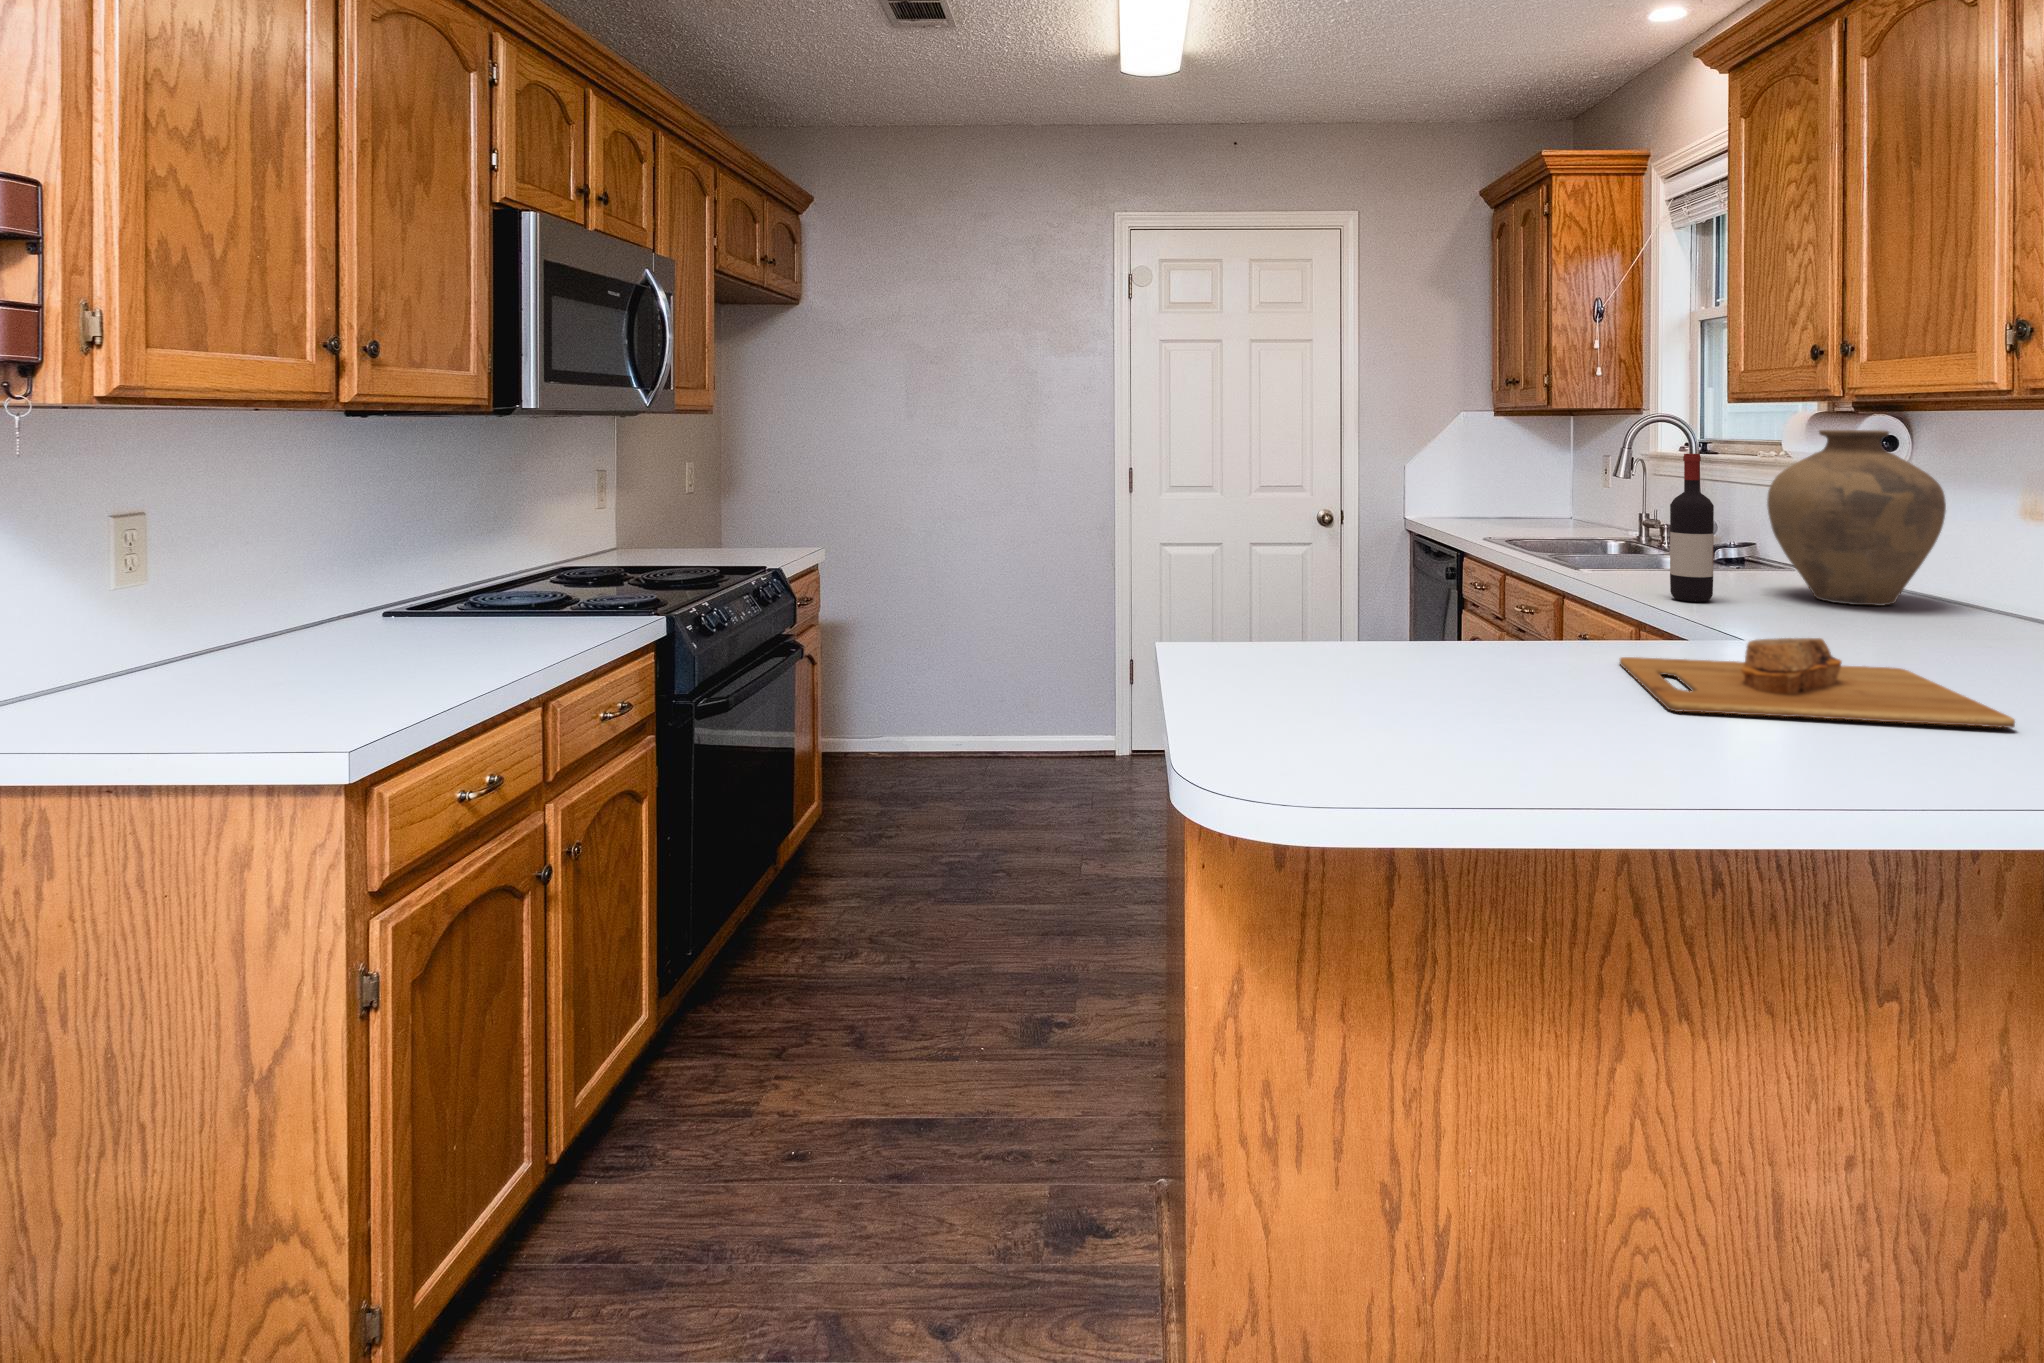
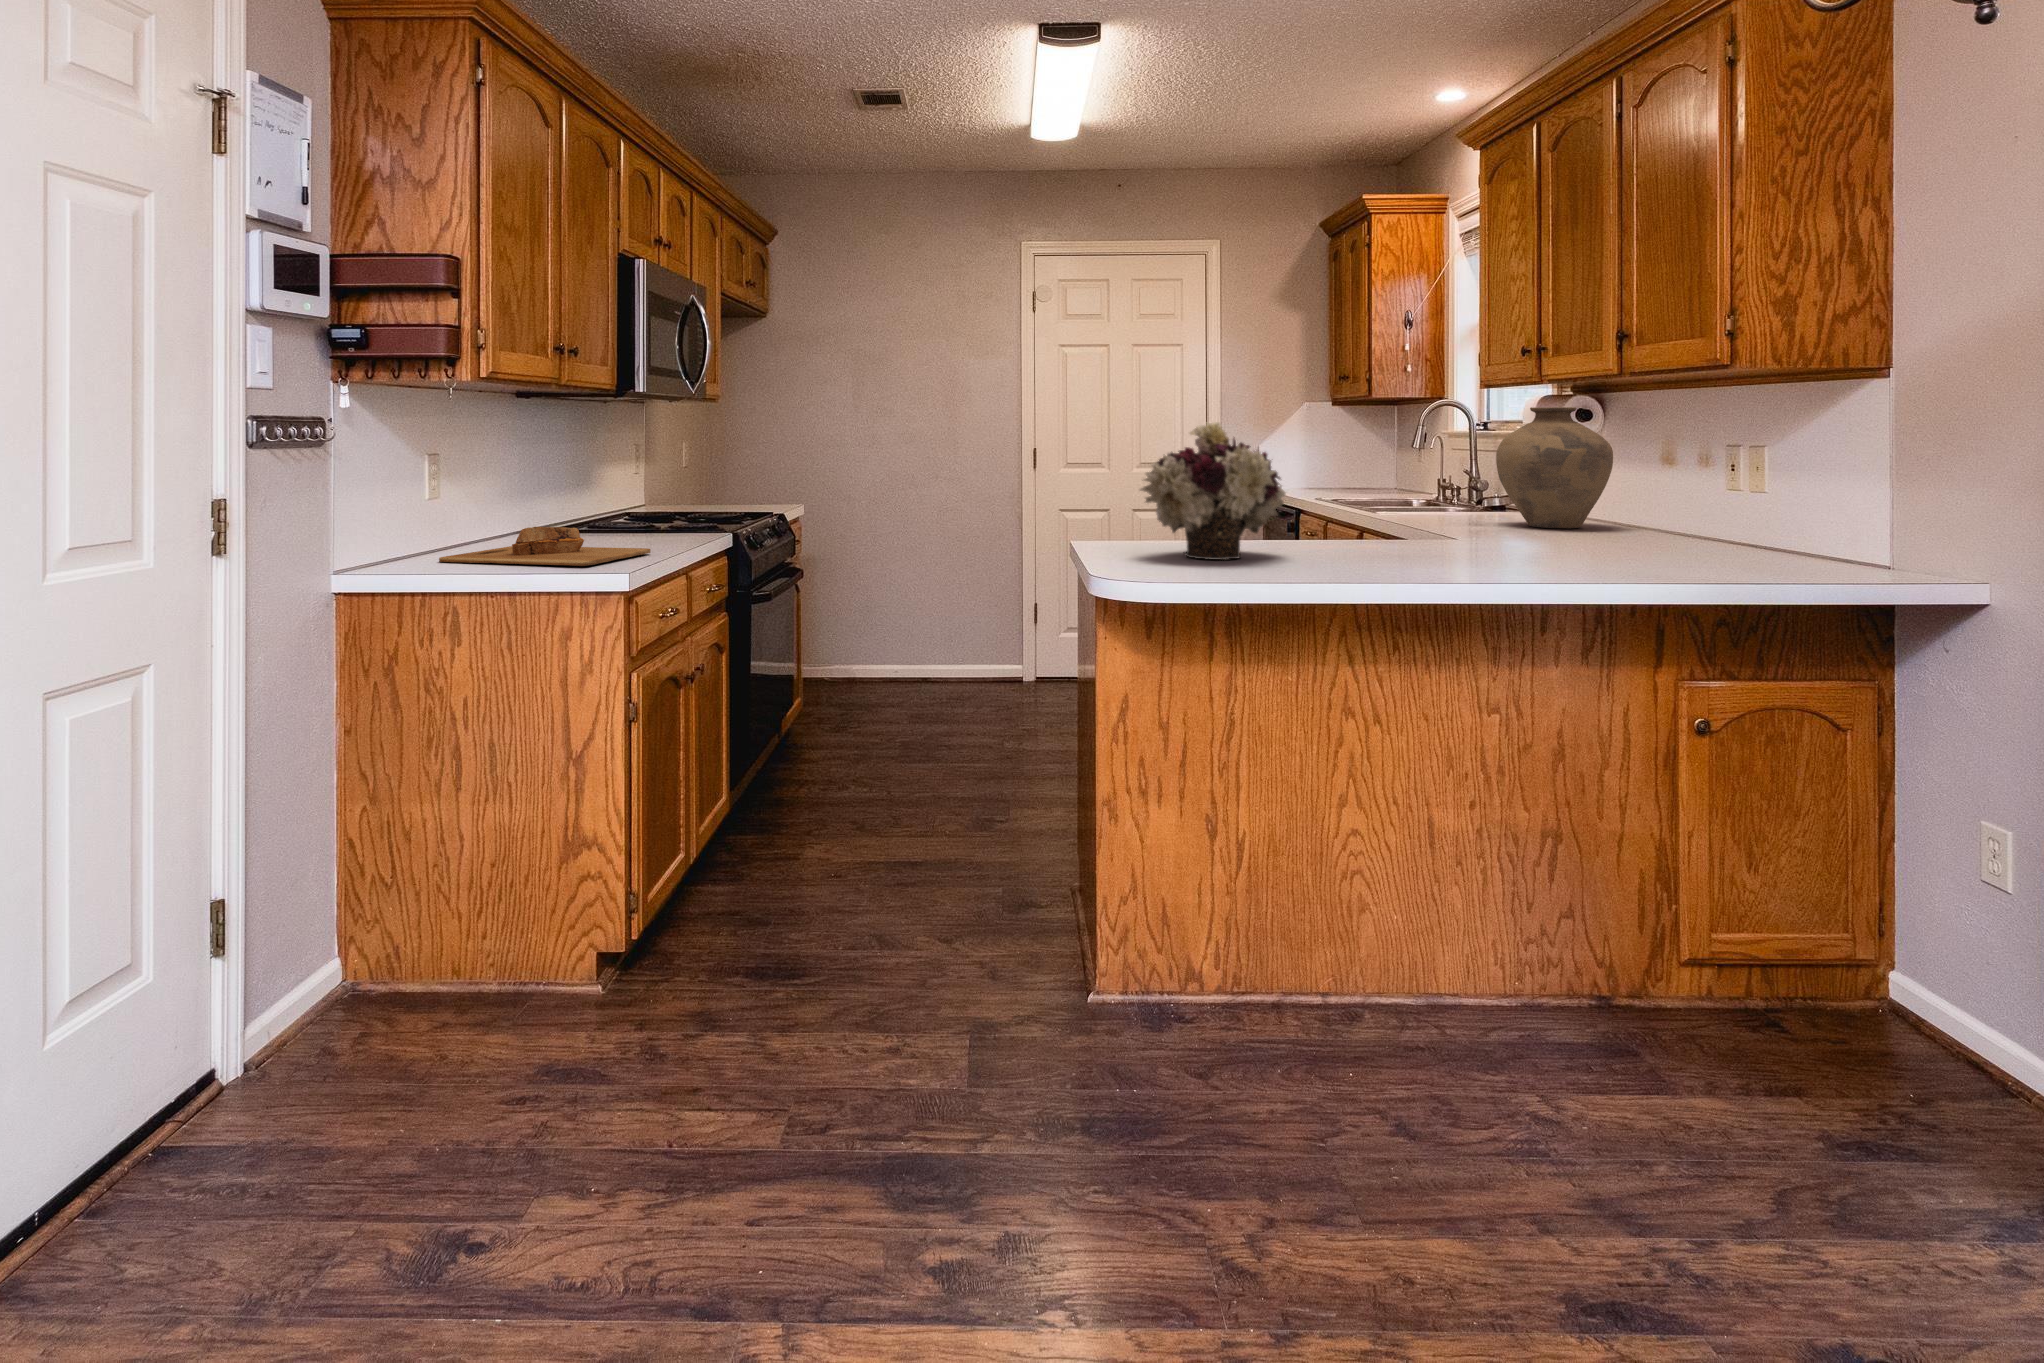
wine bottle: present [1670,454,1714,602] -> none [1425,424,1454,527]
flower arrangement: none [1264,470,1508,707] -> present [1140,422,1286,560]
cutting board: present [1619,638,2015,728] -> present [439,527,651,566]

